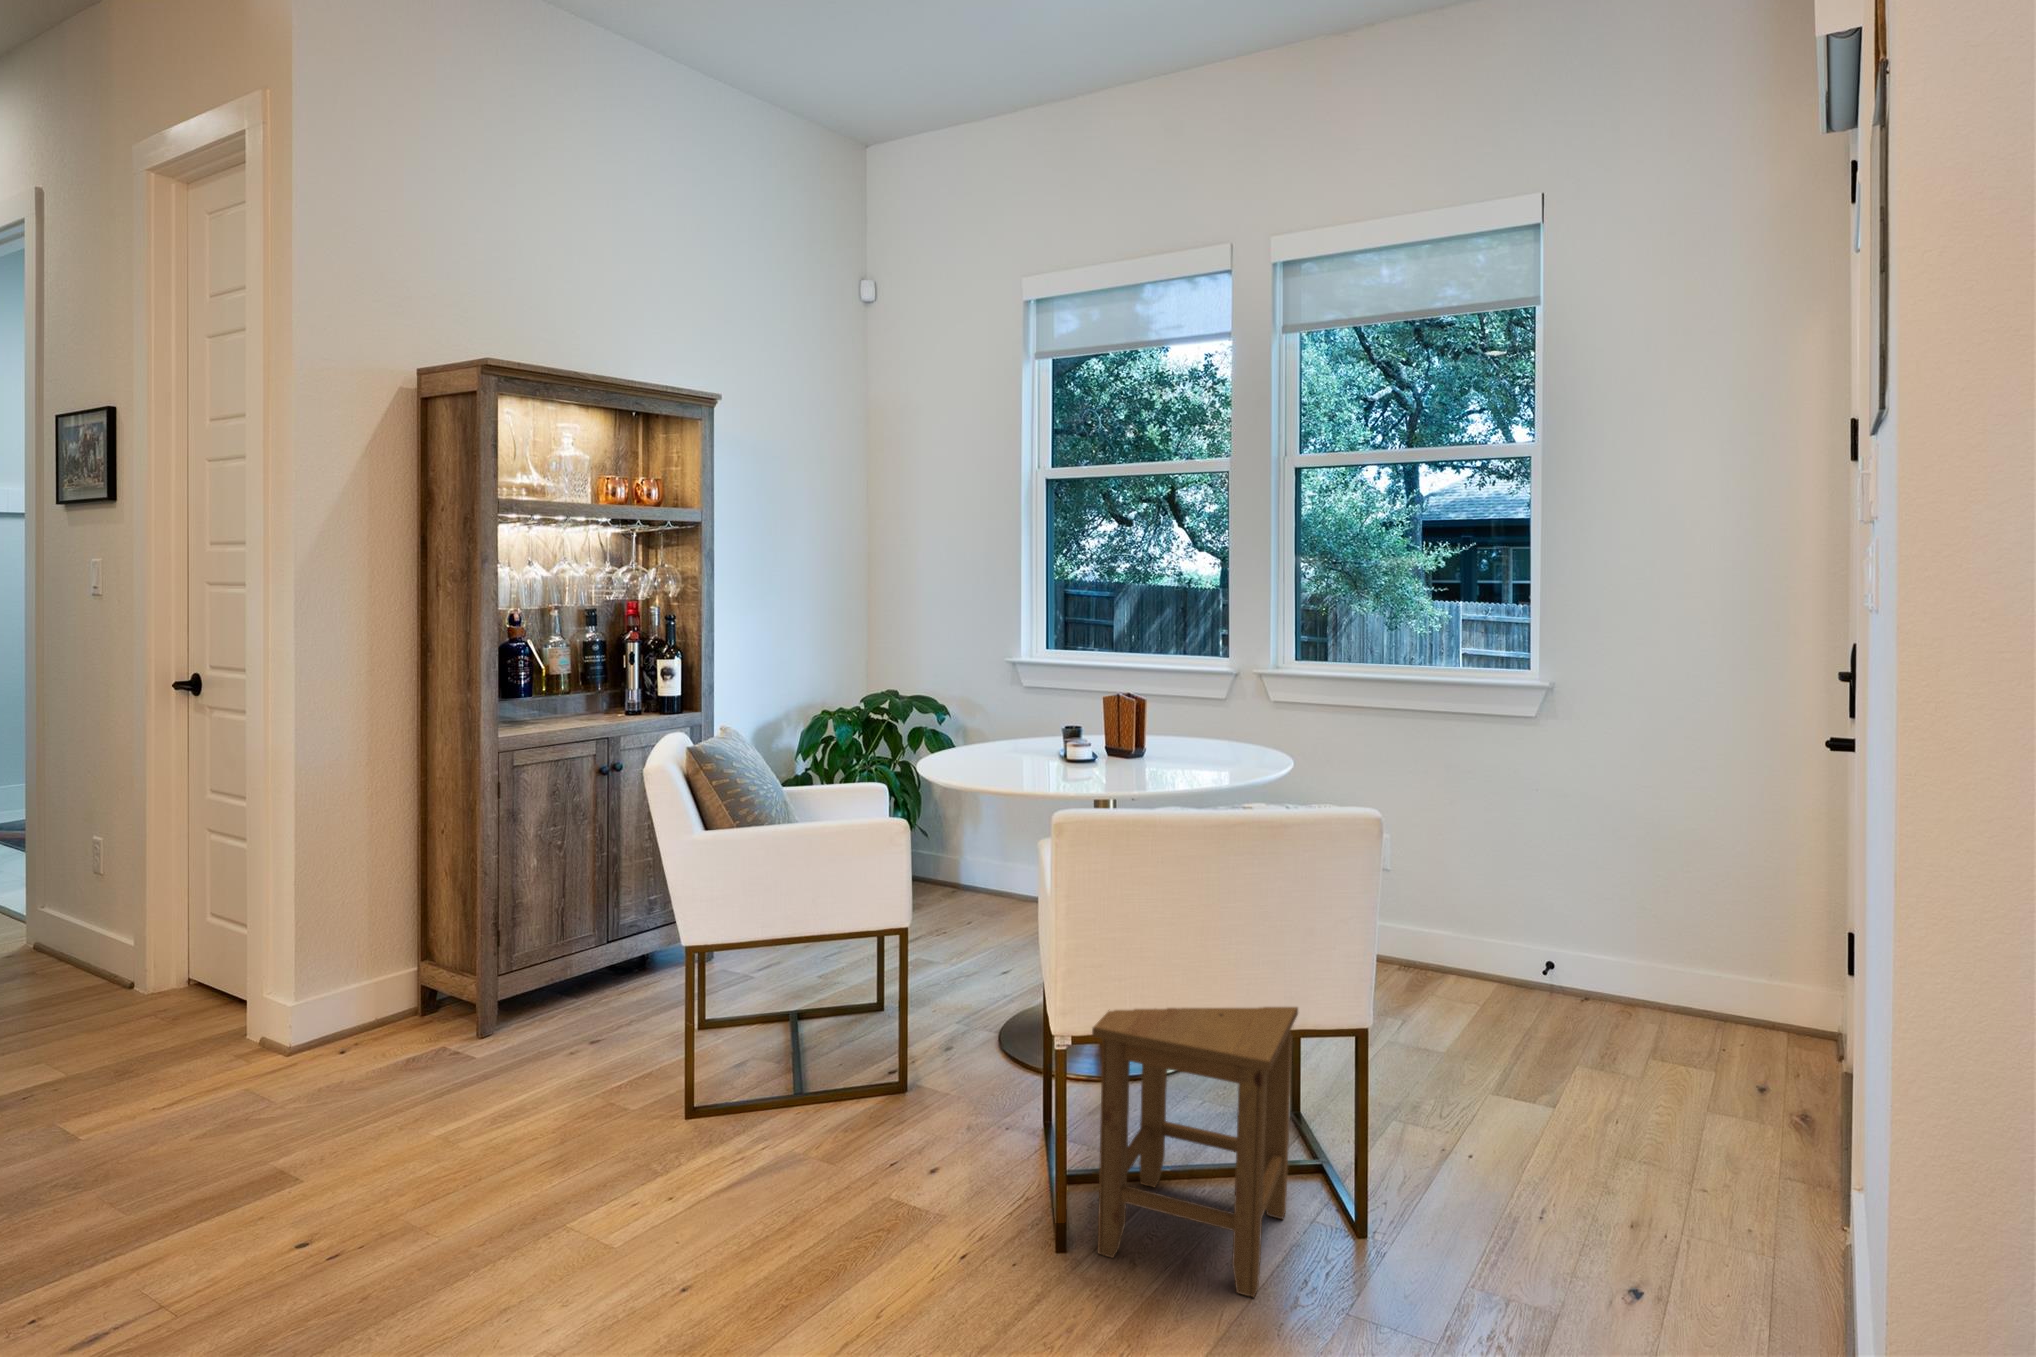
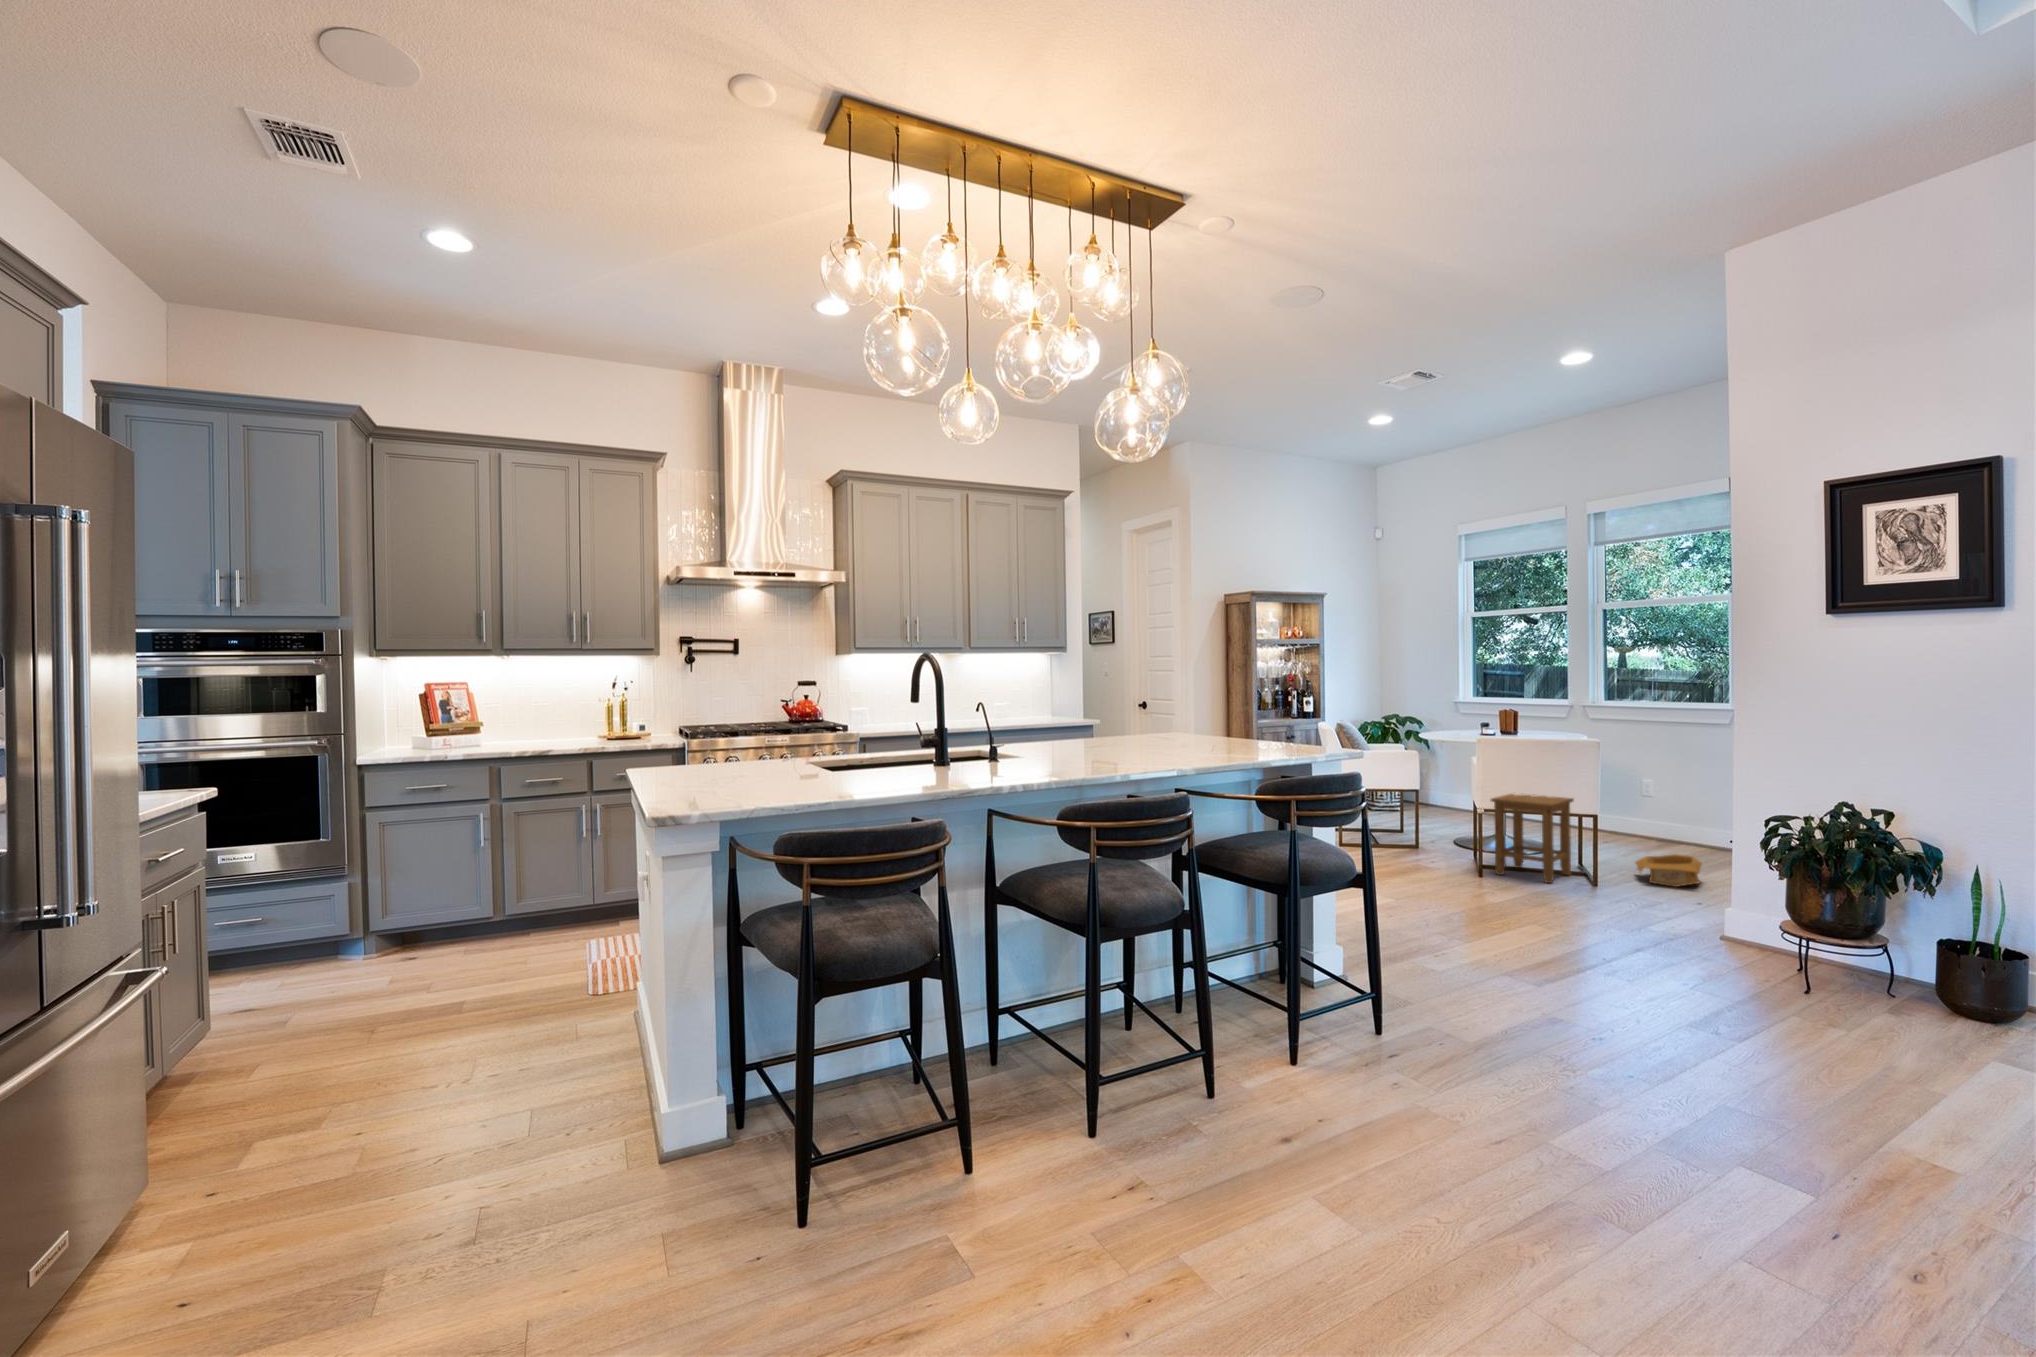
cardboard box: none [1420,1109,1613,1243] -> present [1635,854,1702,887]

